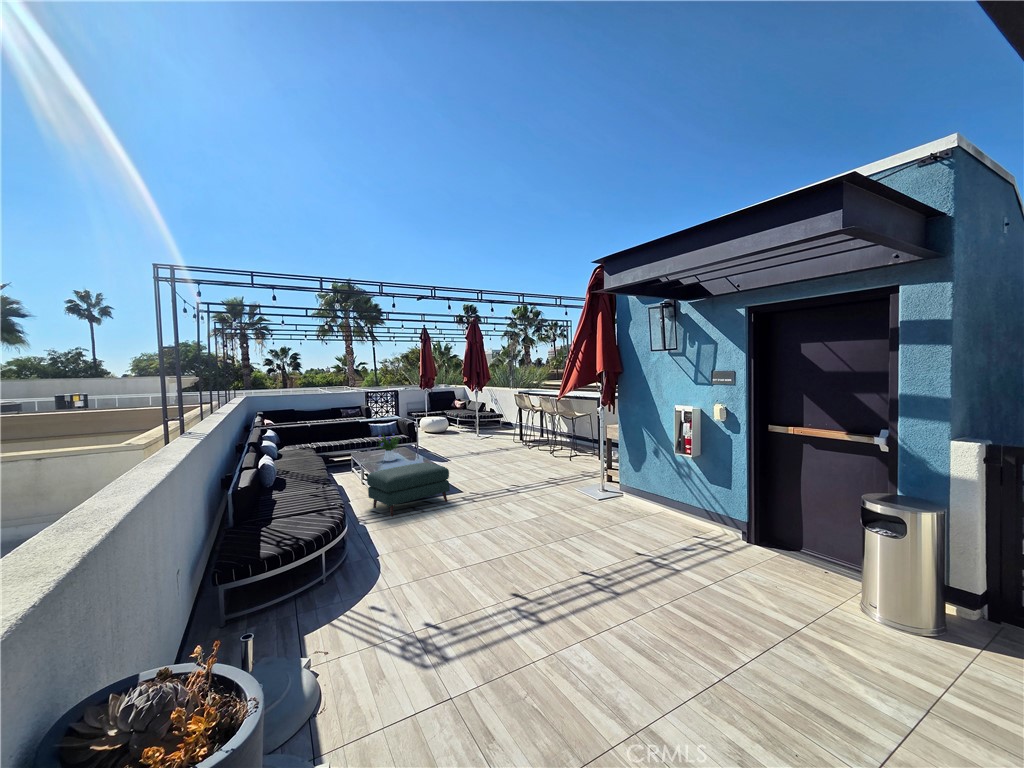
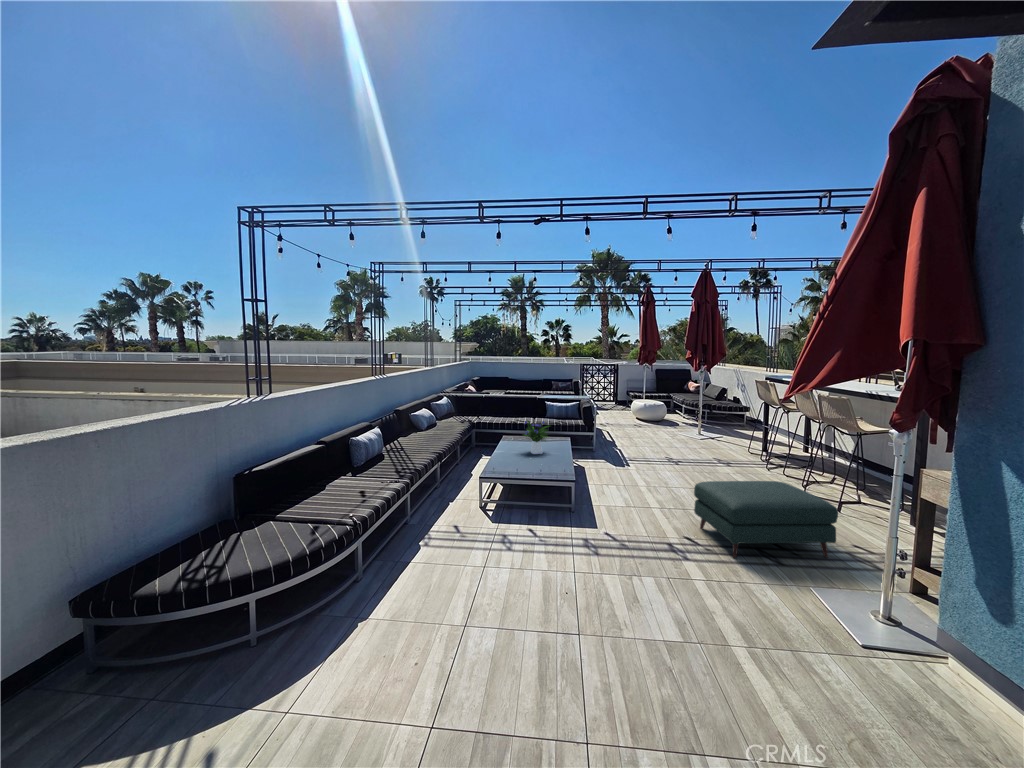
ottoman: present [367,463,450,517] -> present [694,481,838,558]

